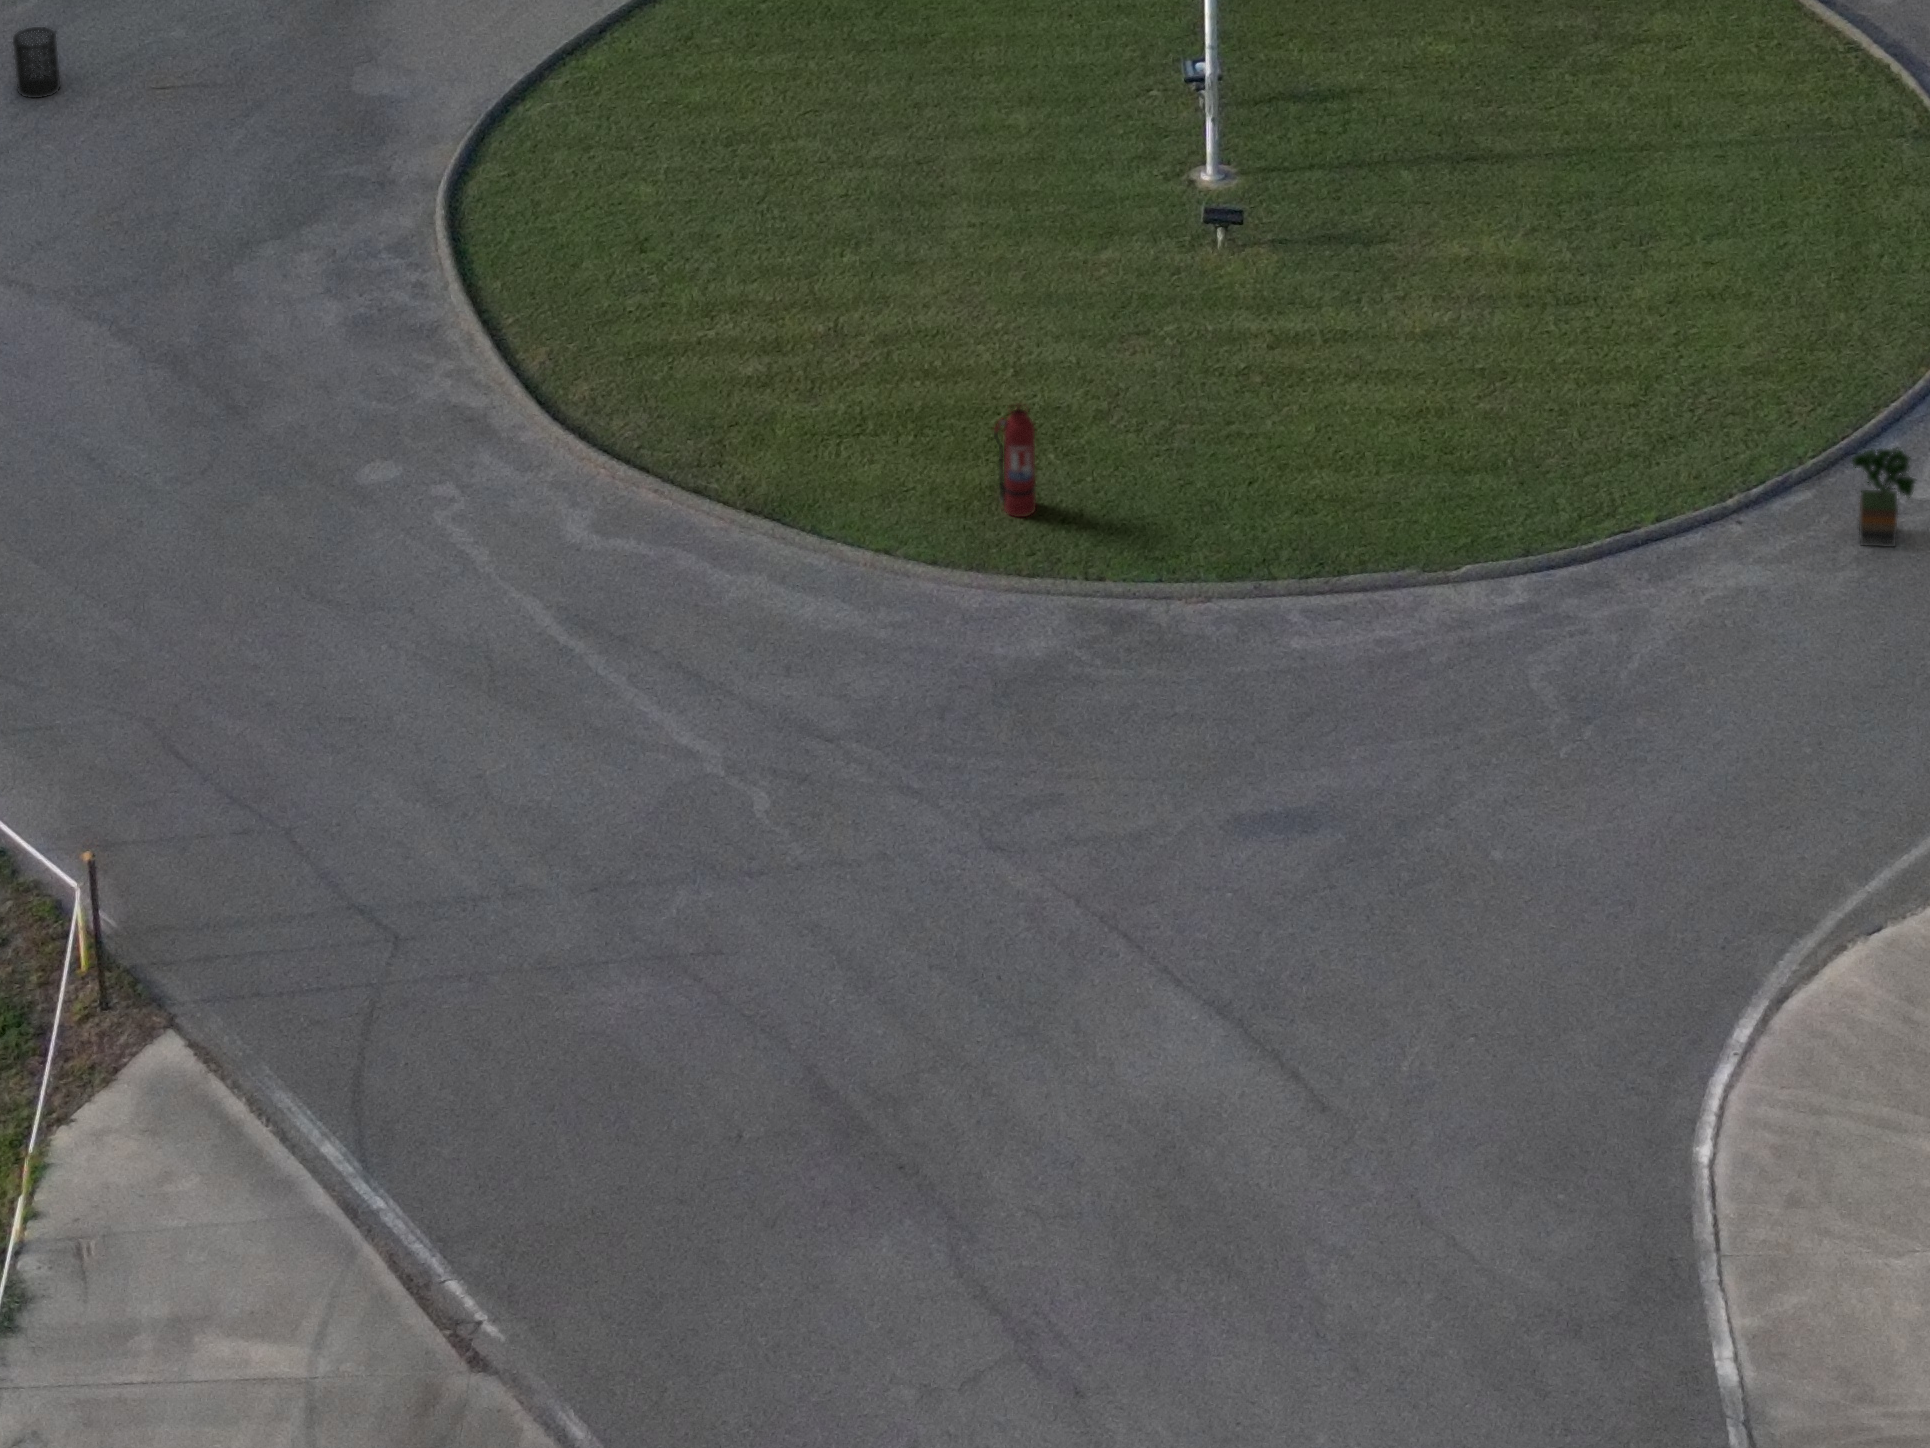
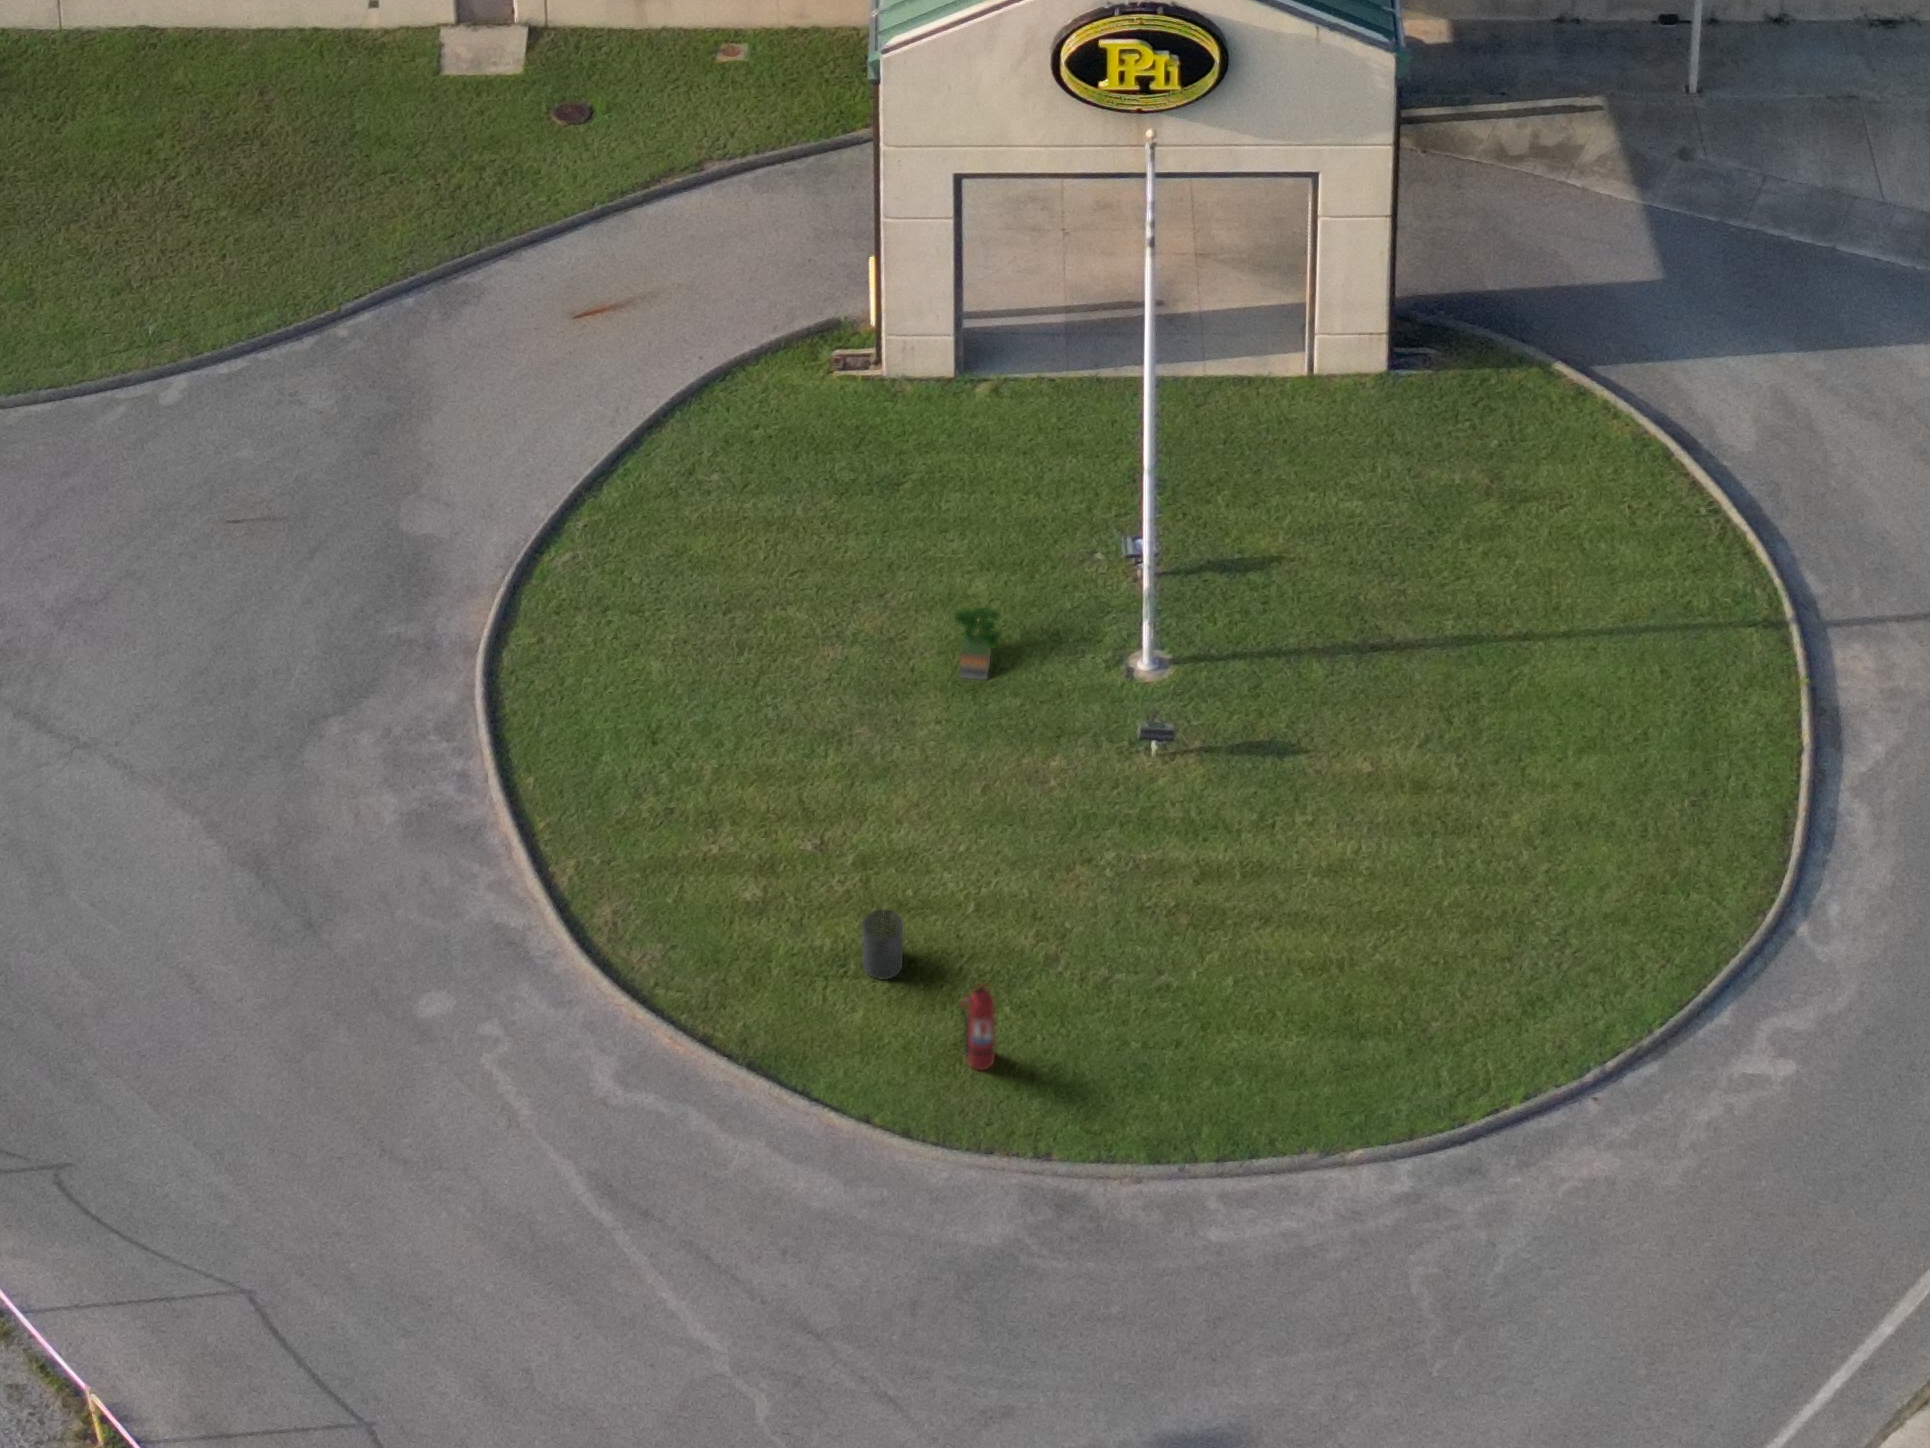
trash can: present [13,27,60,98] -> present [862,909,903,980]
potted tree: present [1852,448,1915,547] -> present [954,607,1001,680]

